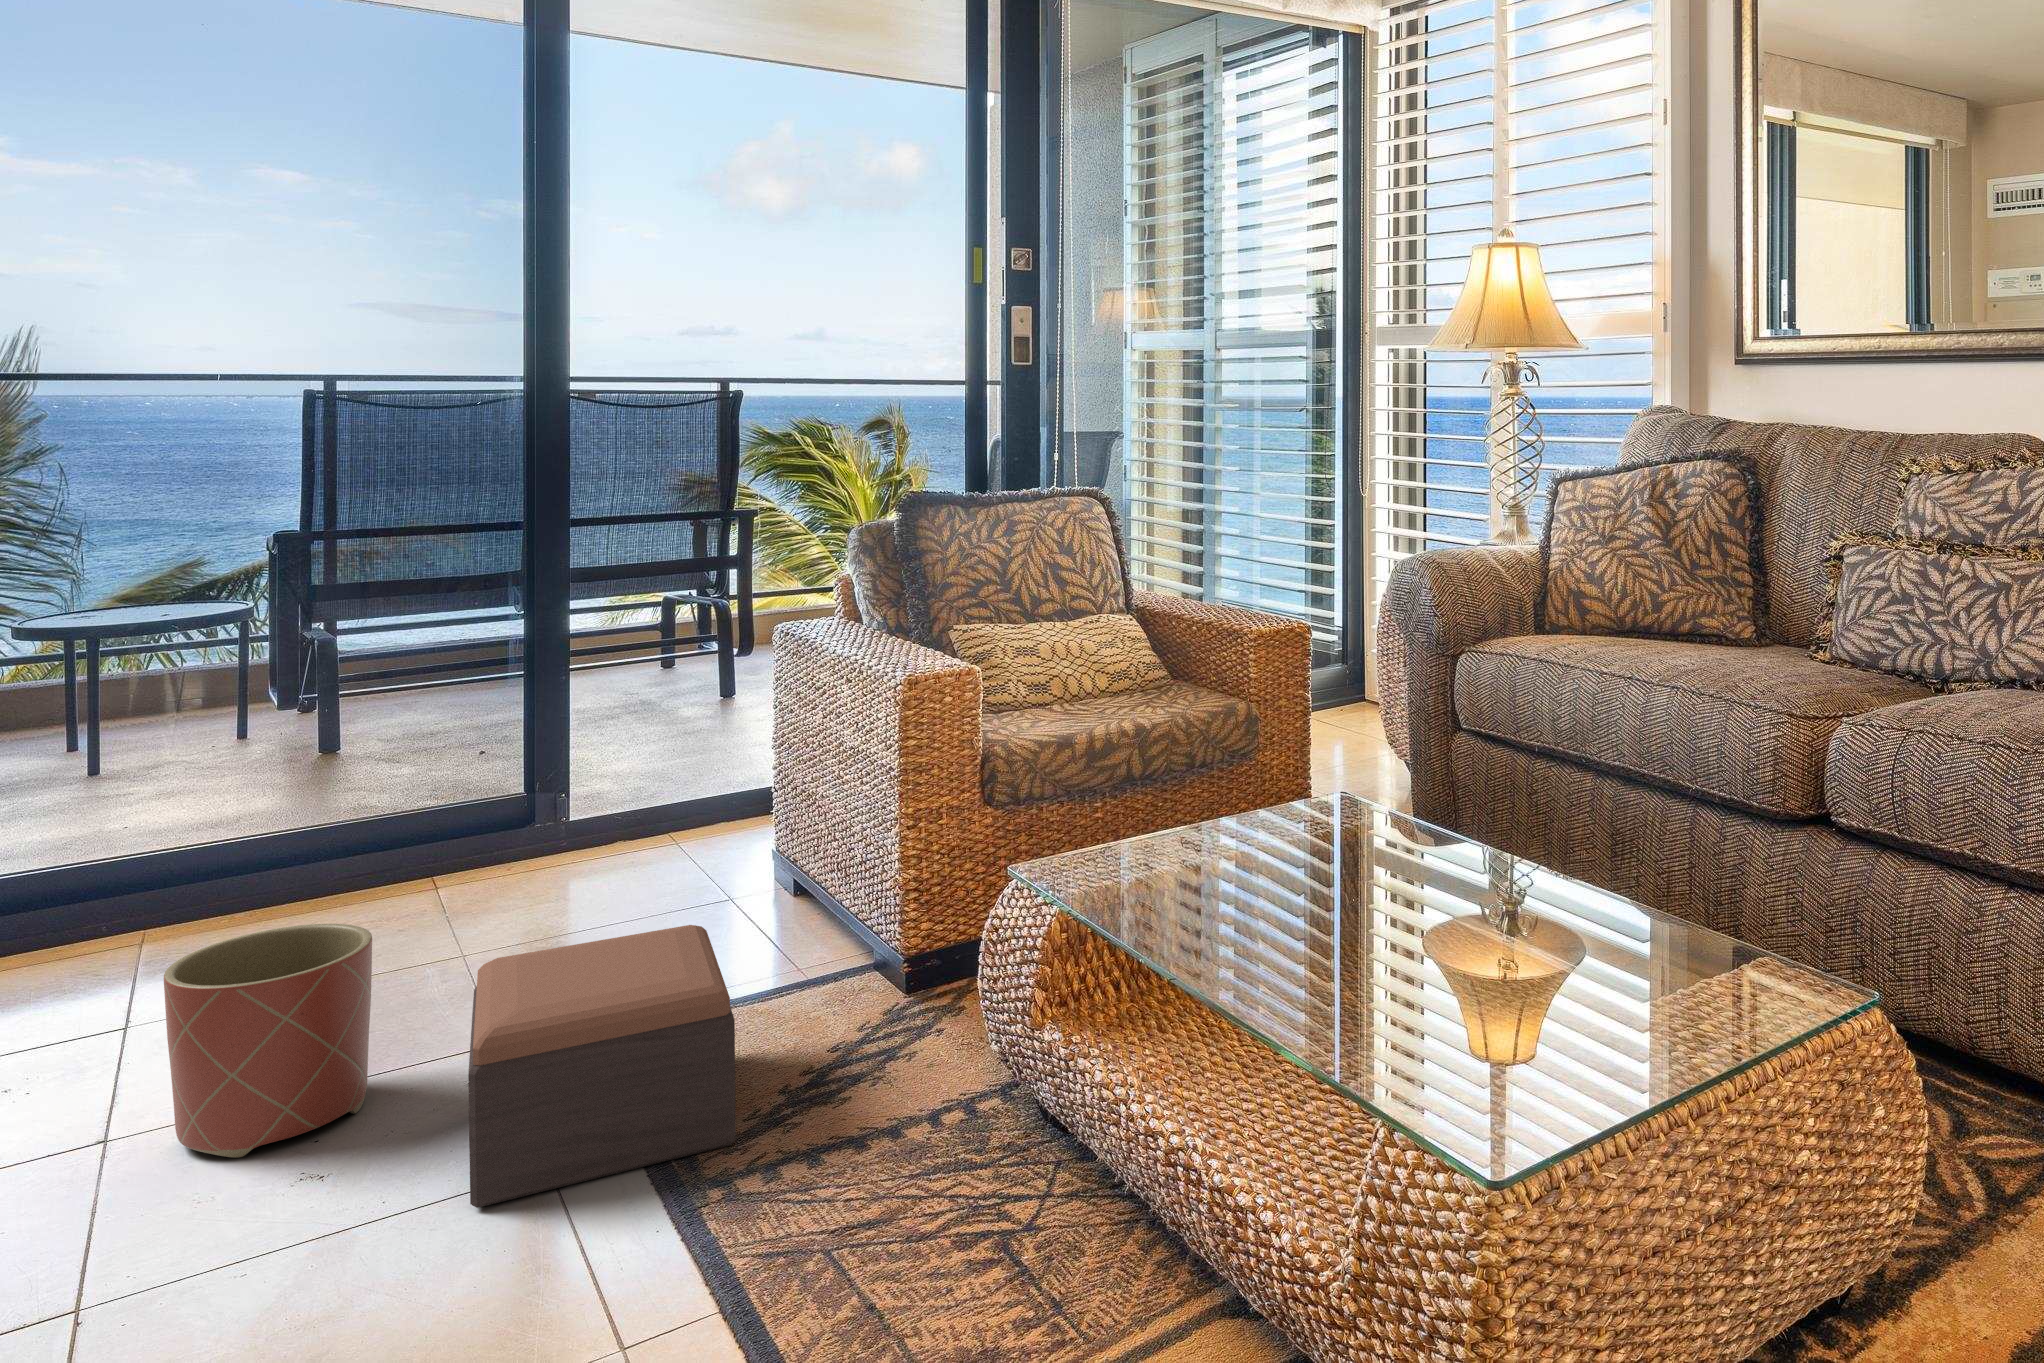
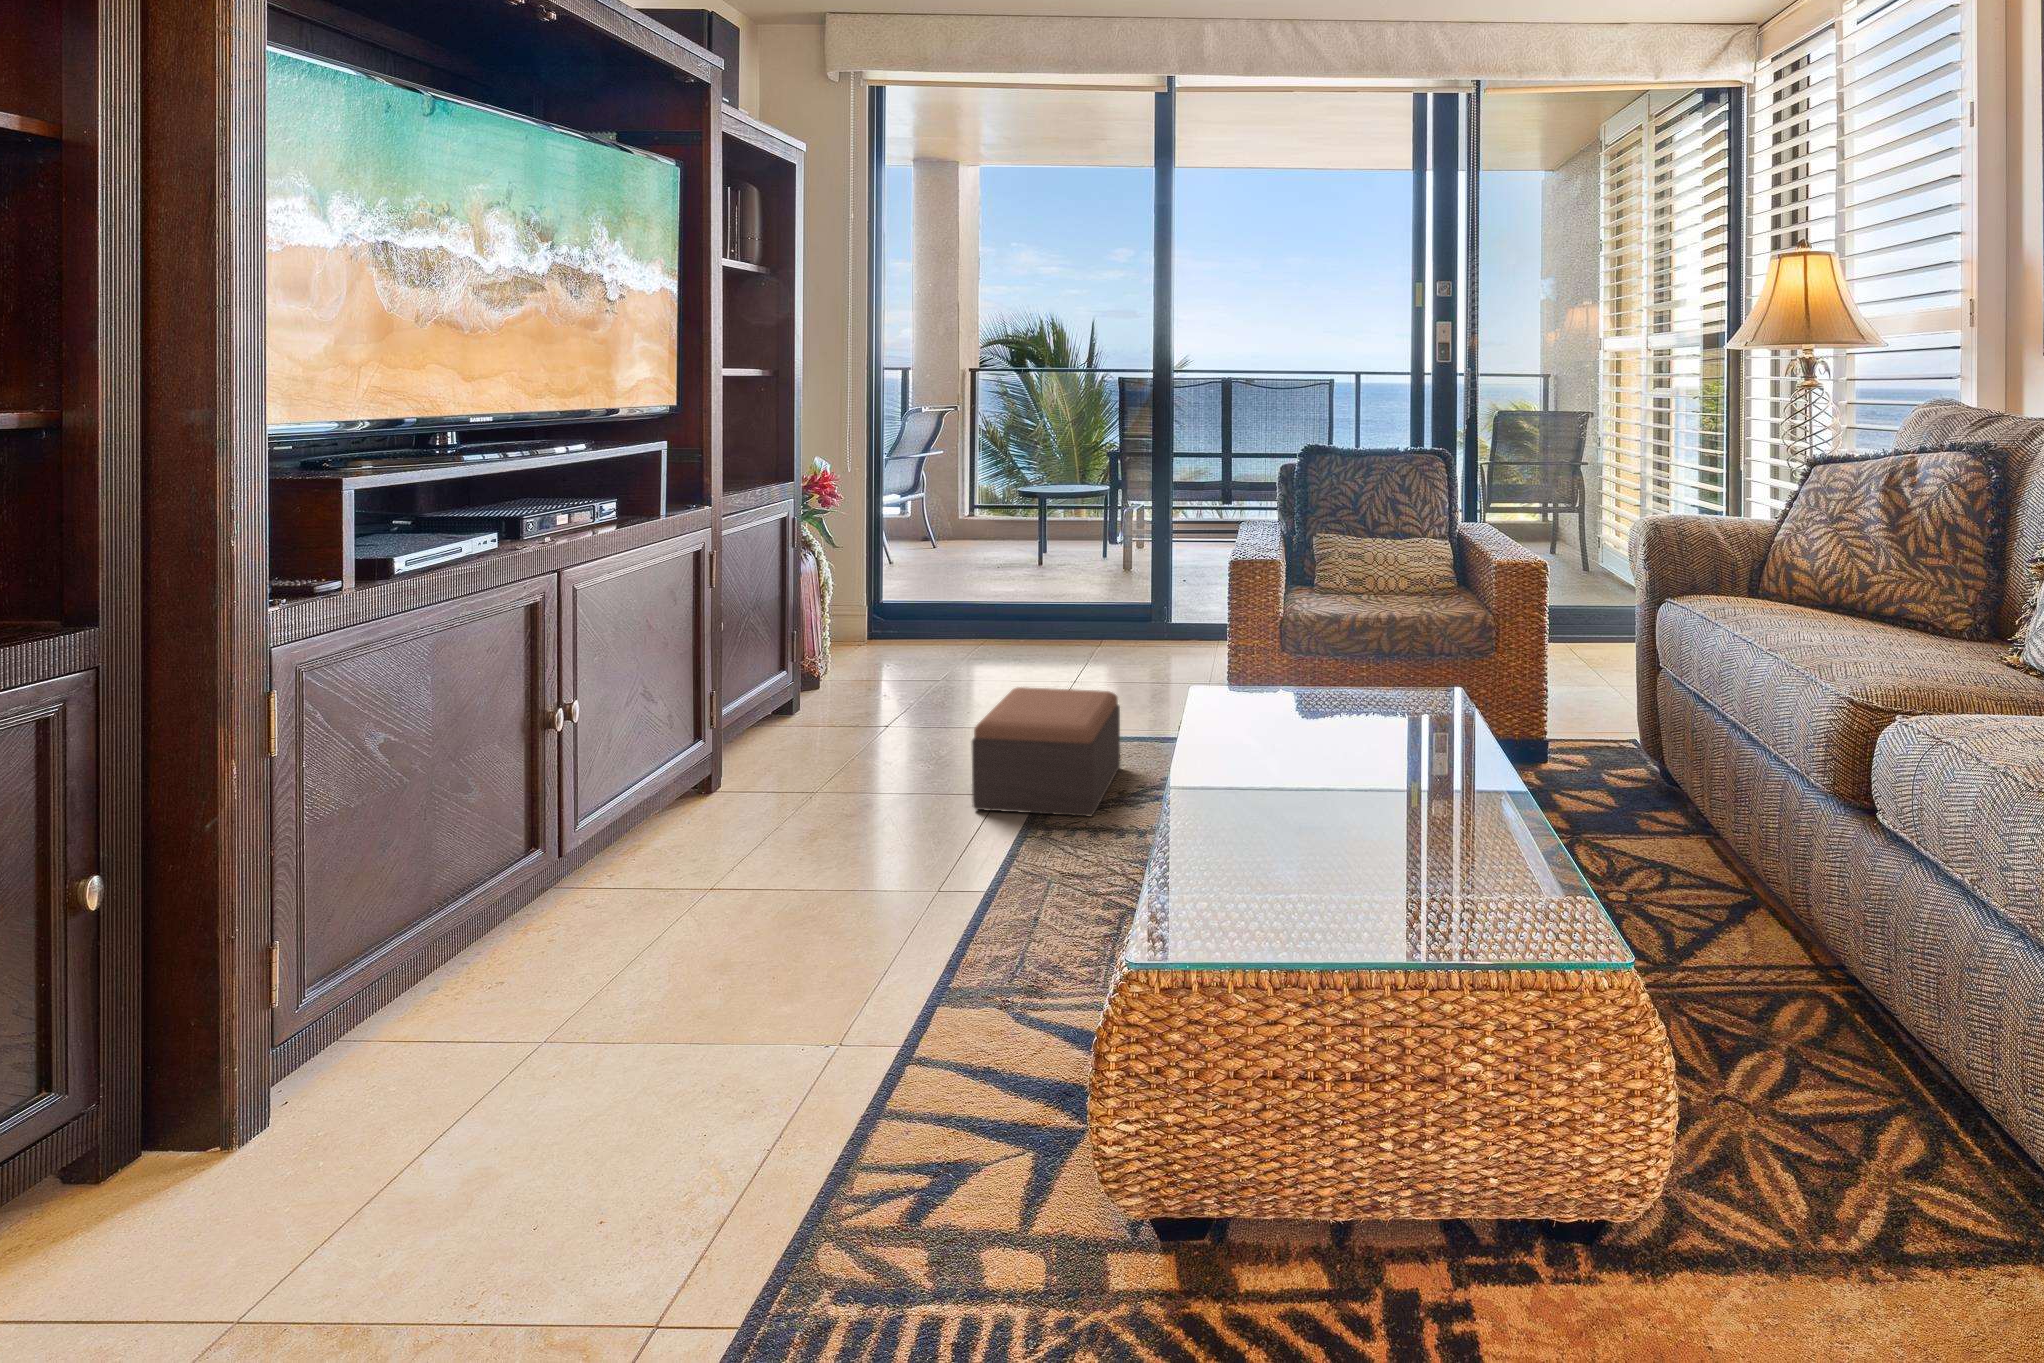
planter: present [164,924,372,1158] -> none [900,652,984,757]

